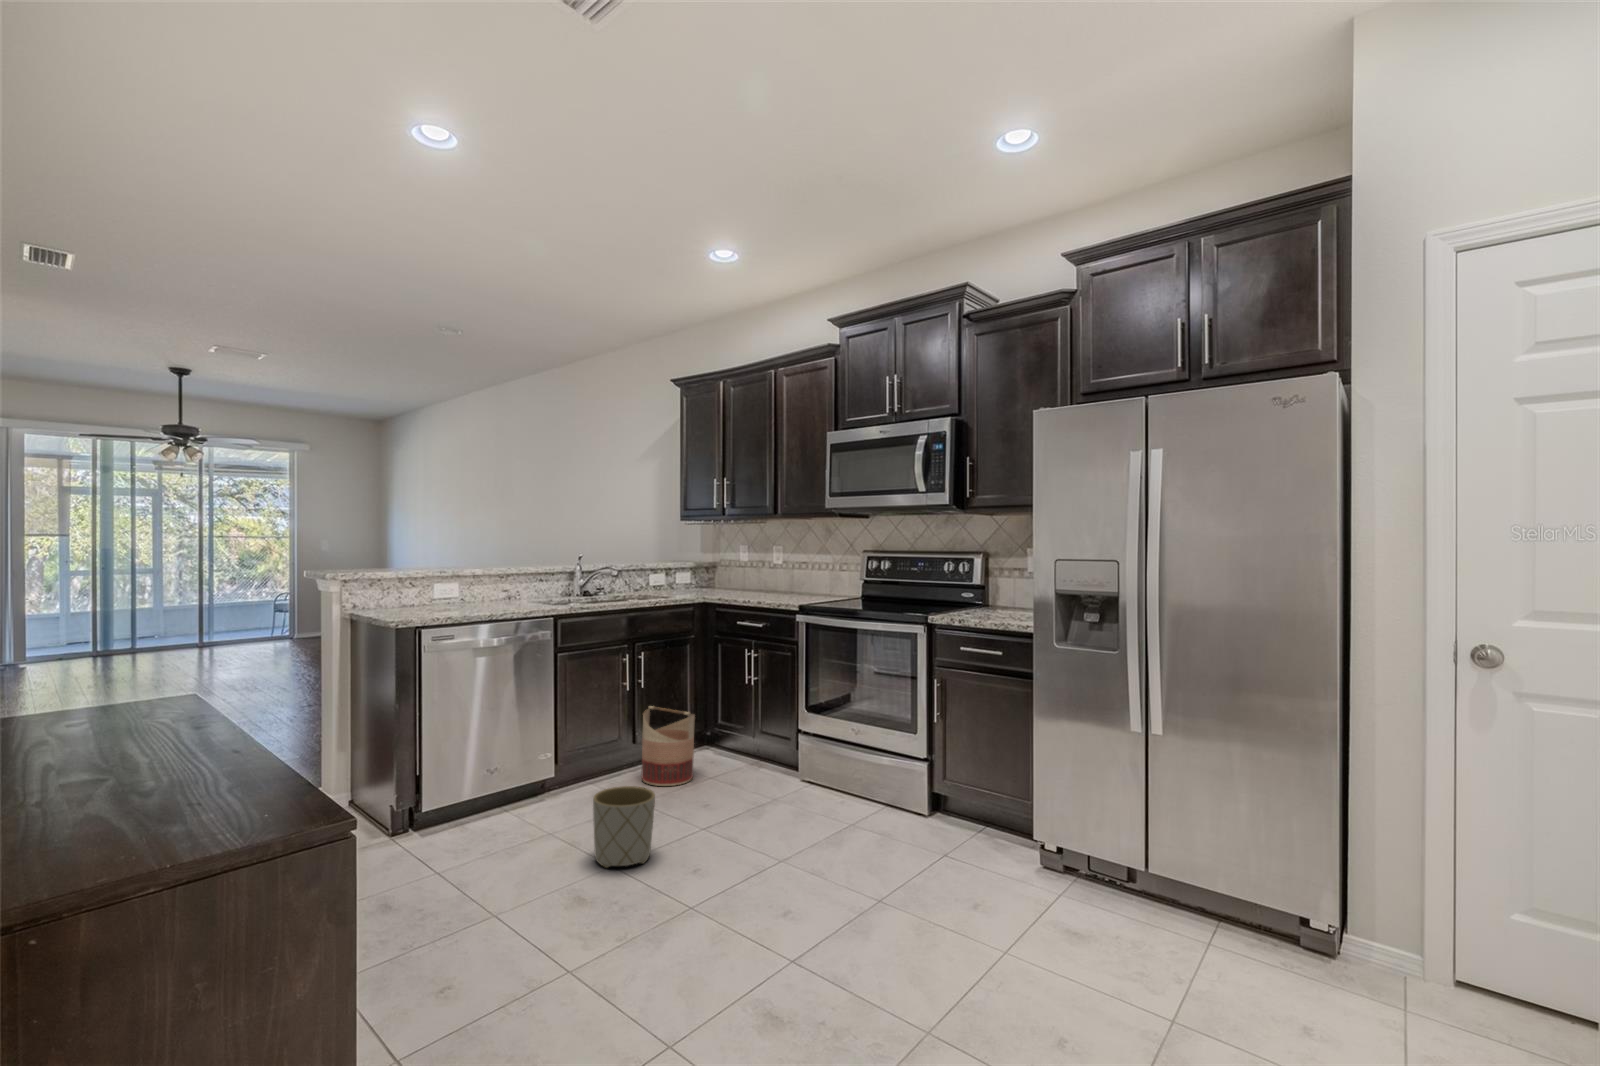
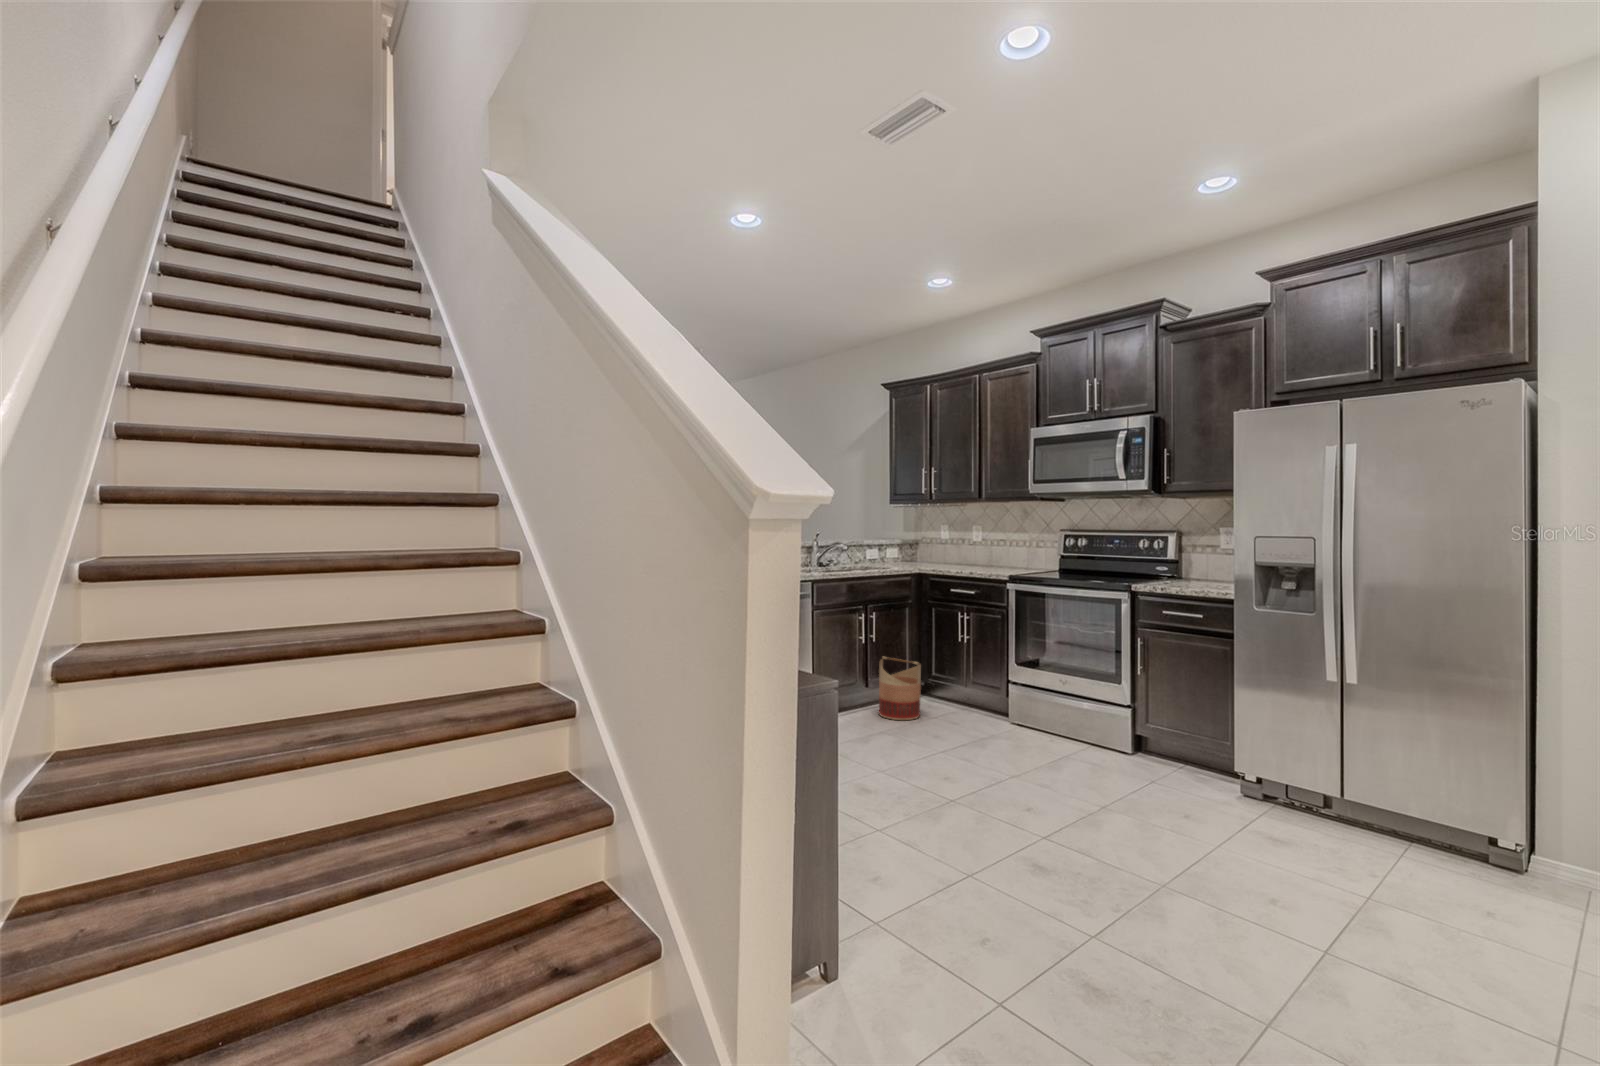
planter: present [593,786,655,868] -> none [866,713,913,772]

